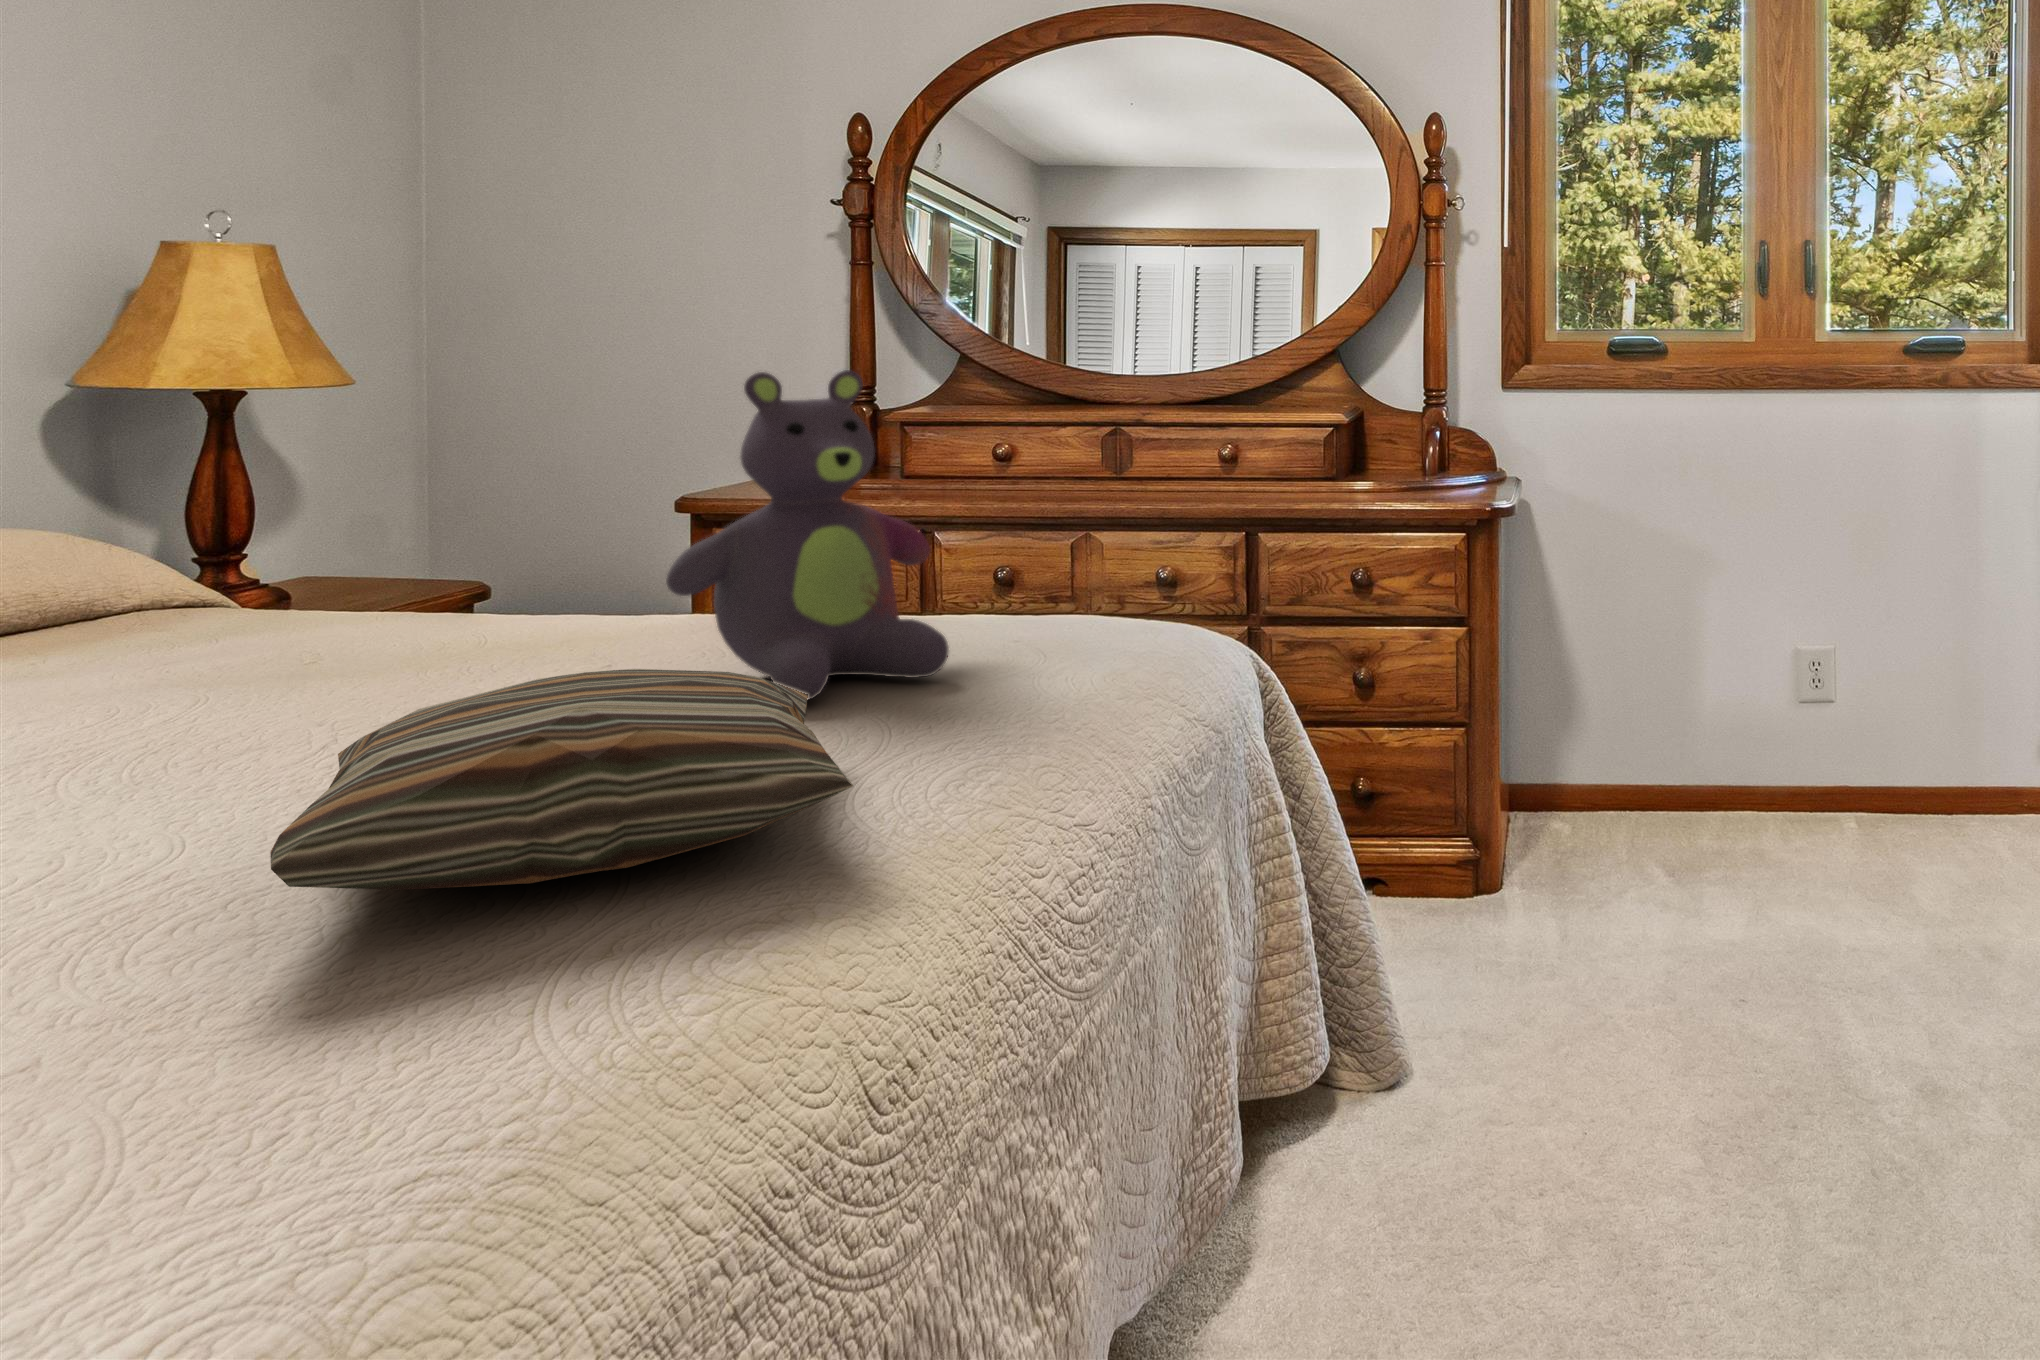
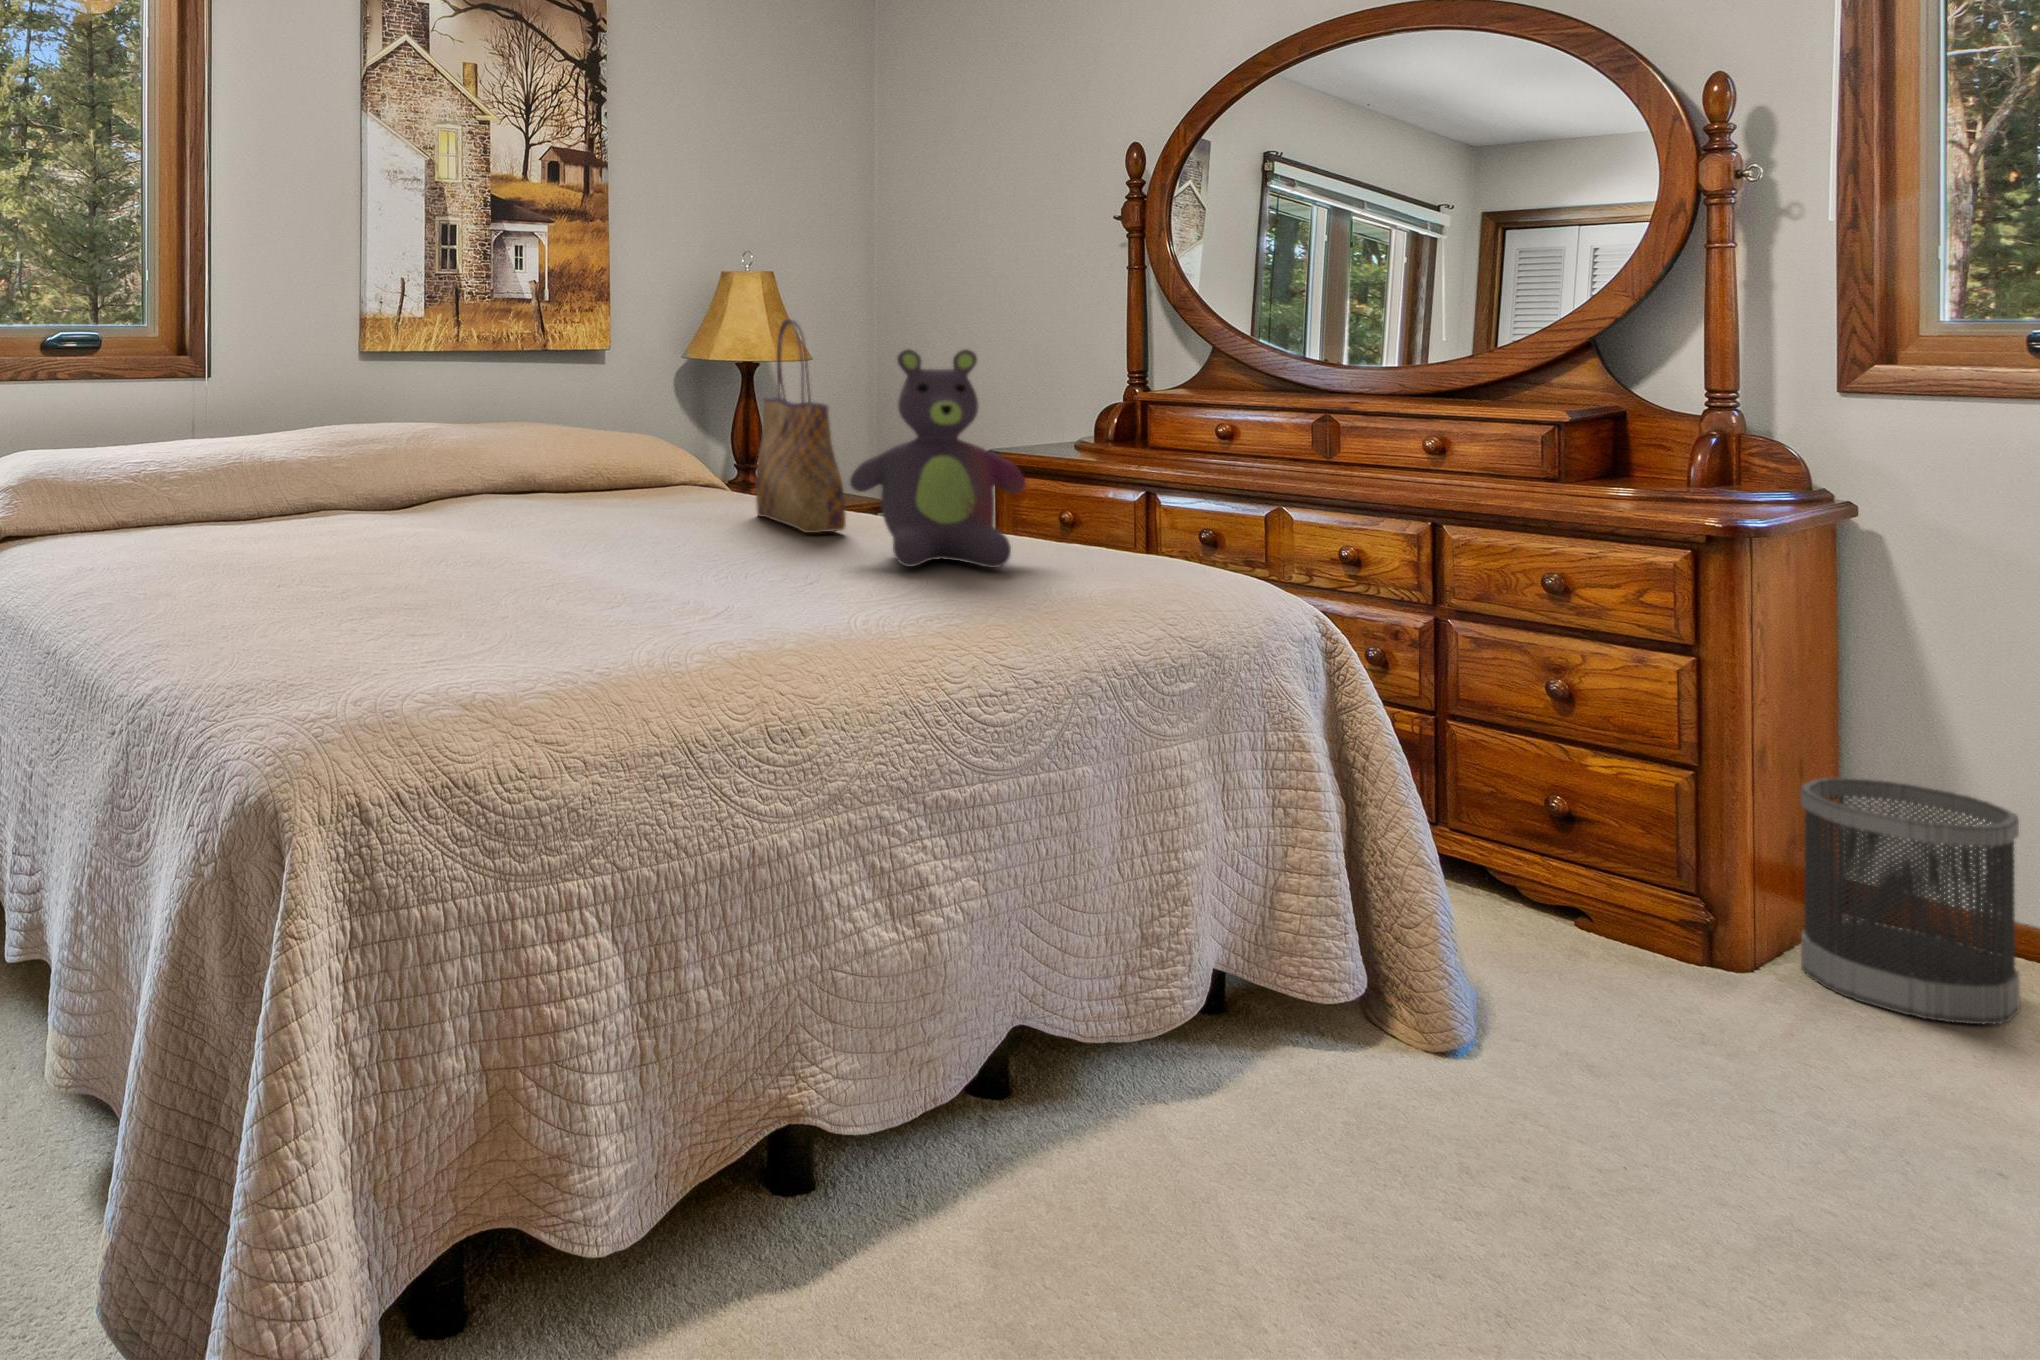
tote bag: none [386,325,606,670] -> present [755,319,846,533]
pillow: present [270,669,853,890] -> none [591,512,879,605]
wastebasket: none [1528,698,1656,888] -> present [1800,778,2020,1025]

